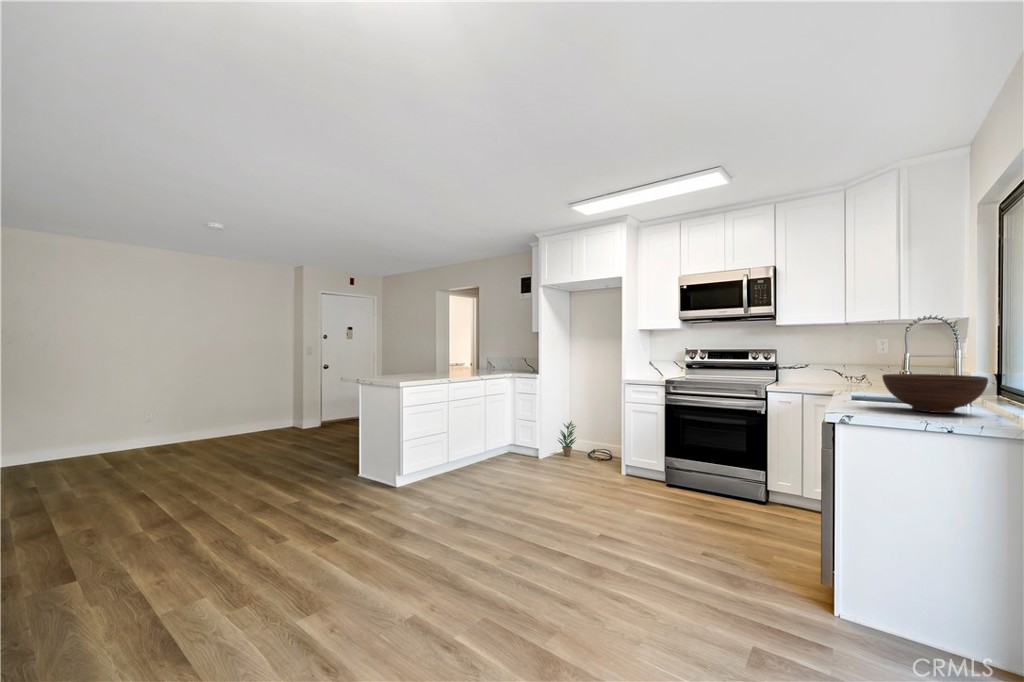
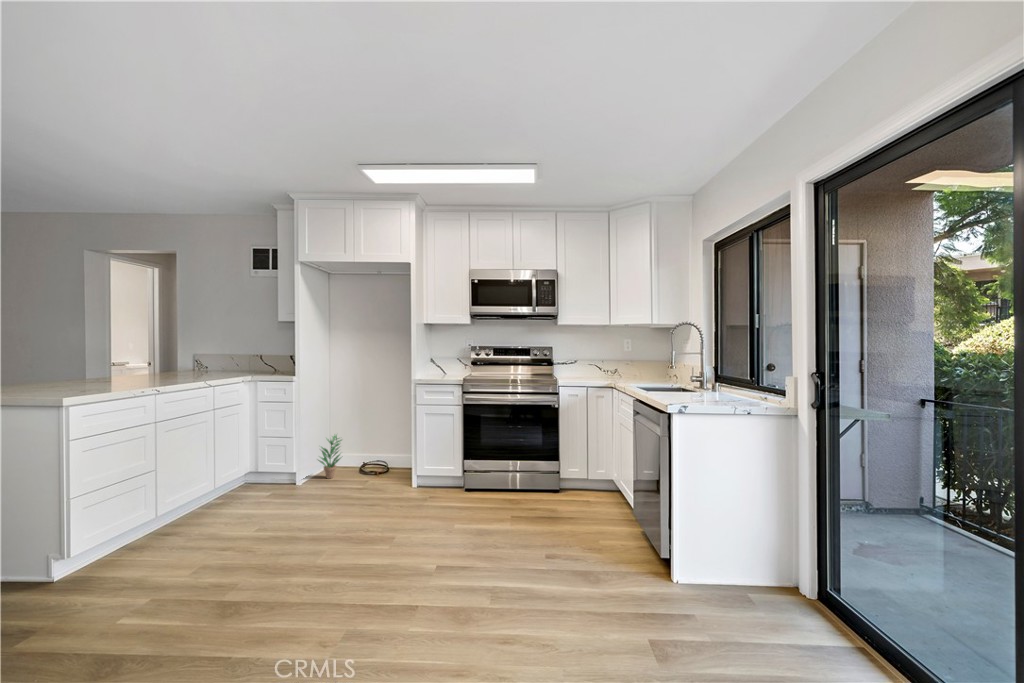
fruit bowl: present [882,374,988,413] -> none [683,369,748,399]

